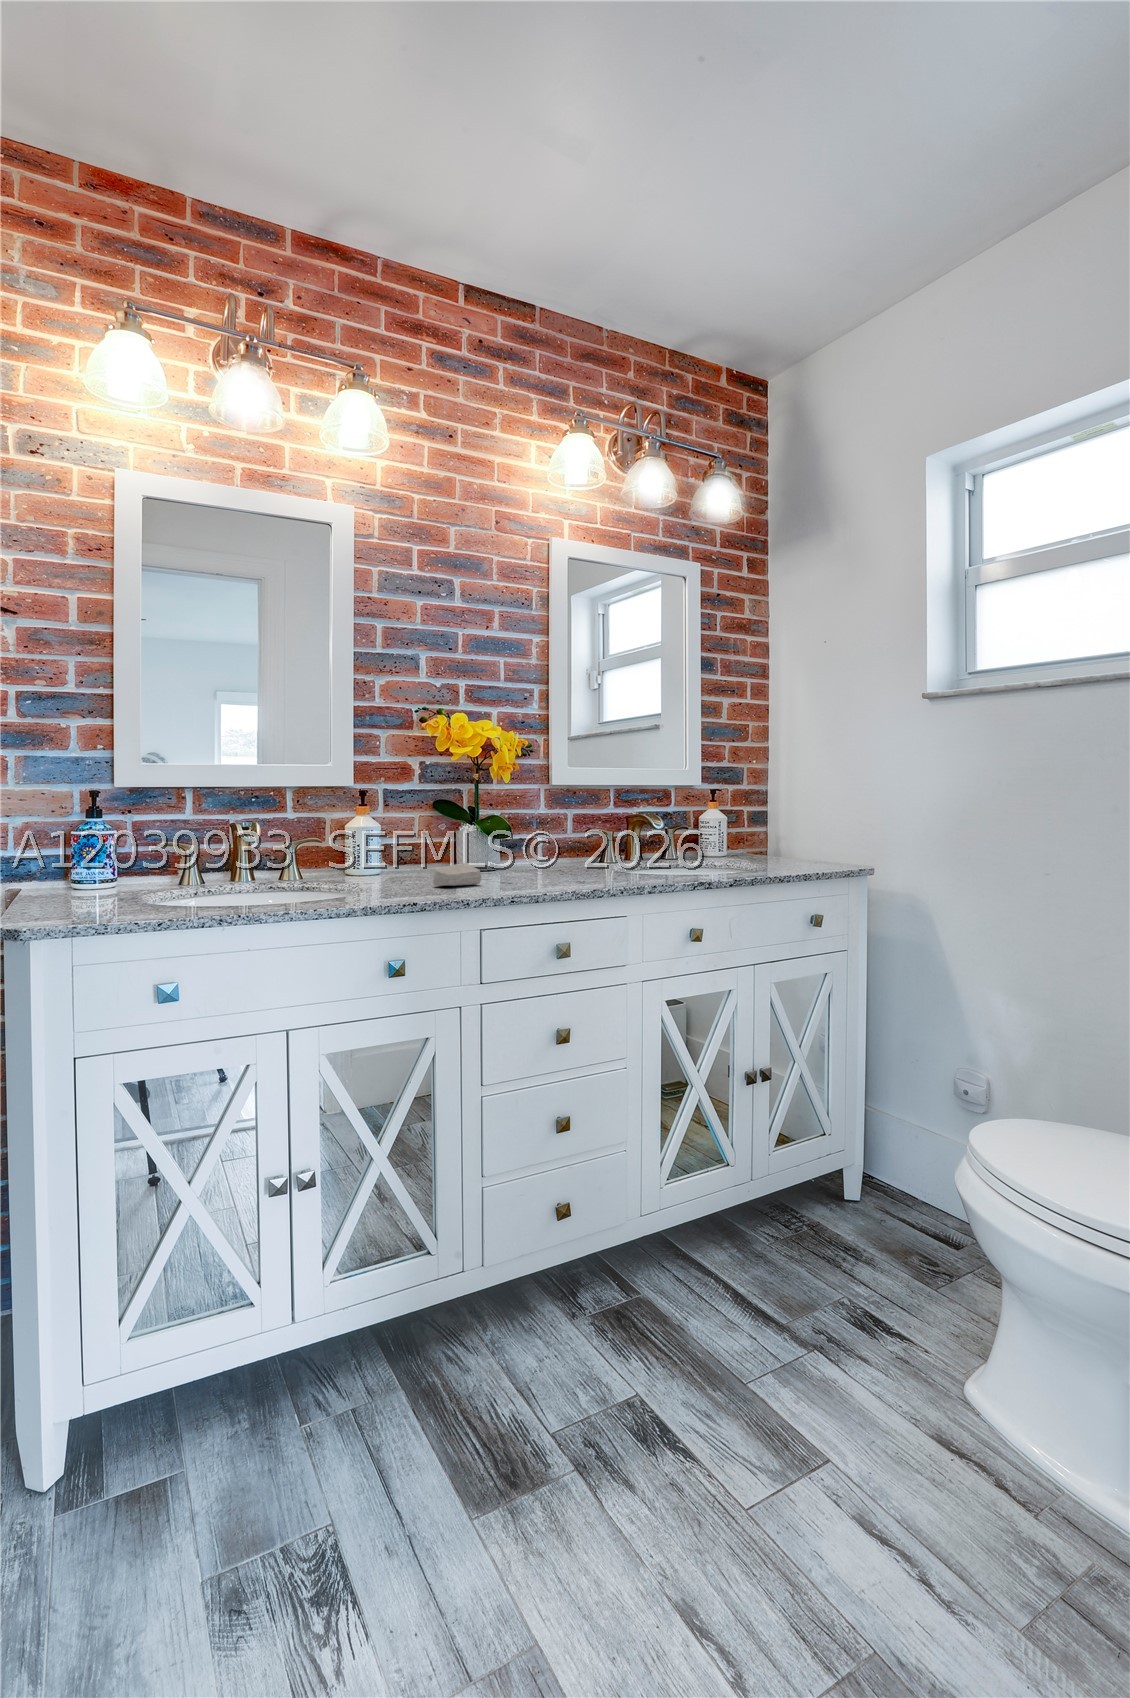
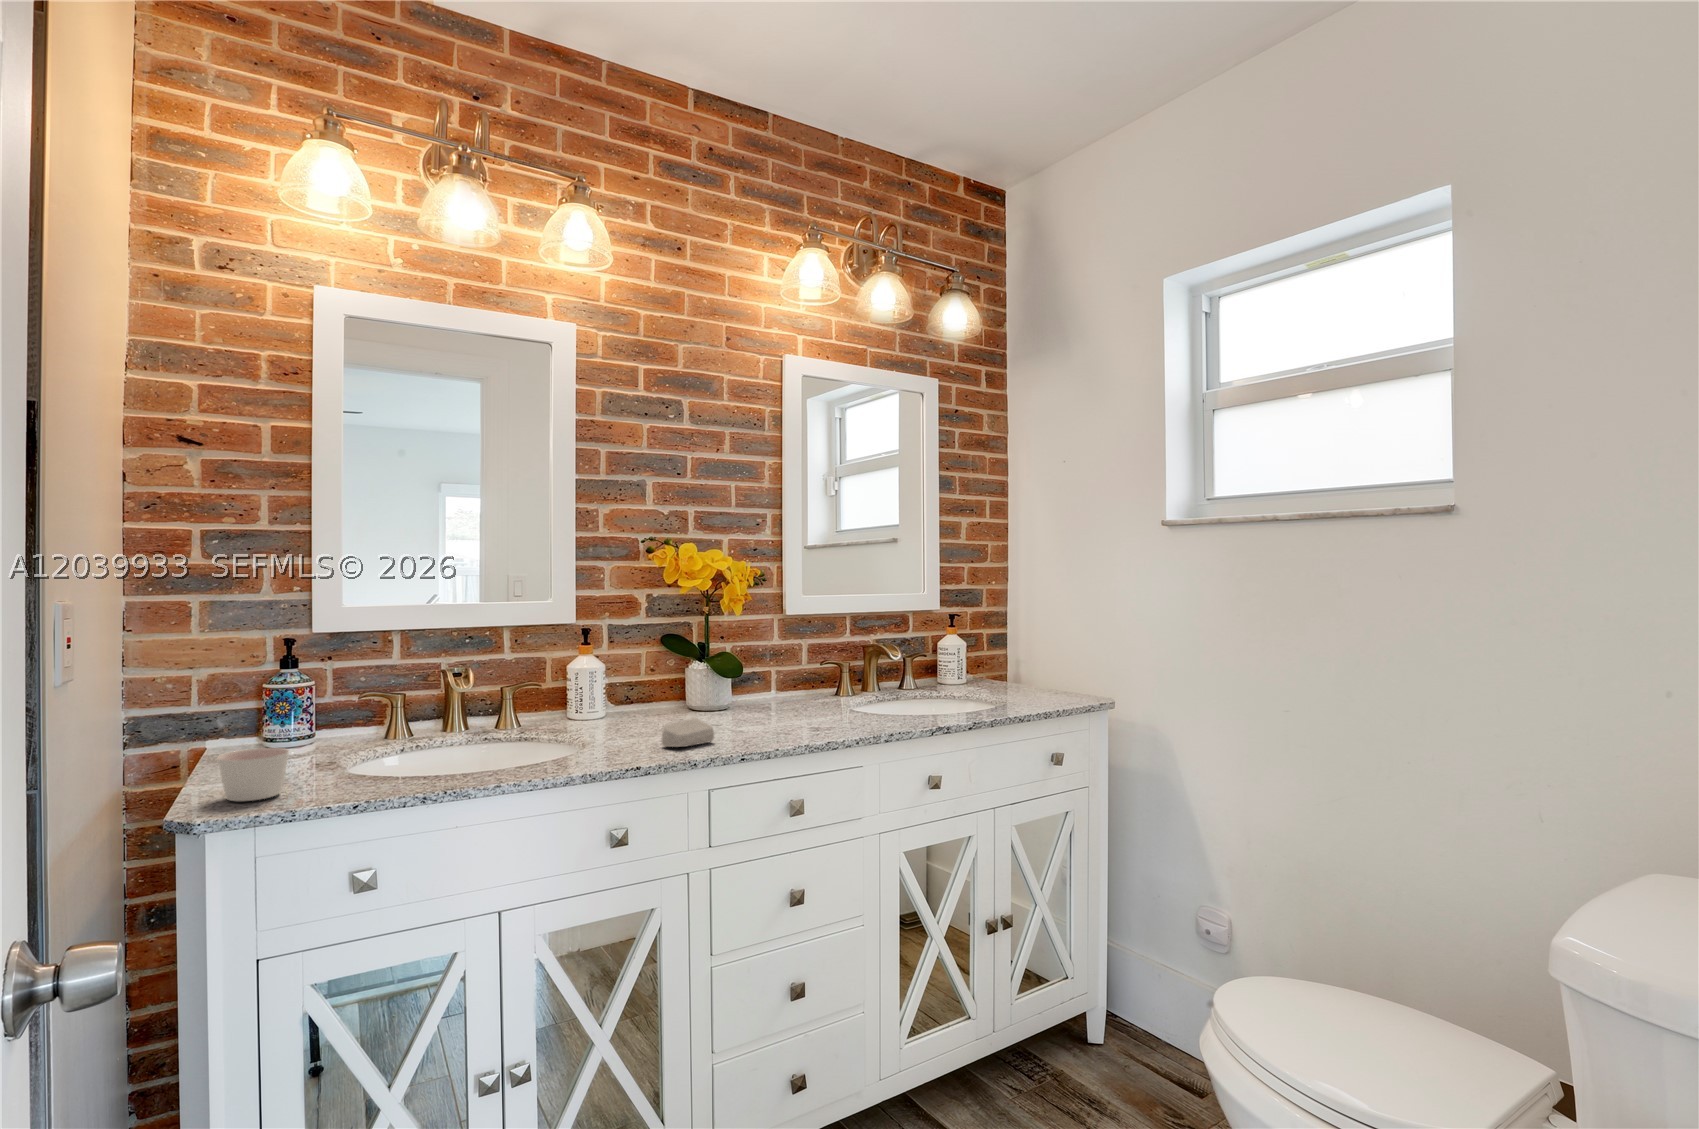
candle: none [45,867,105,908] -> present [217,748,289,801]

